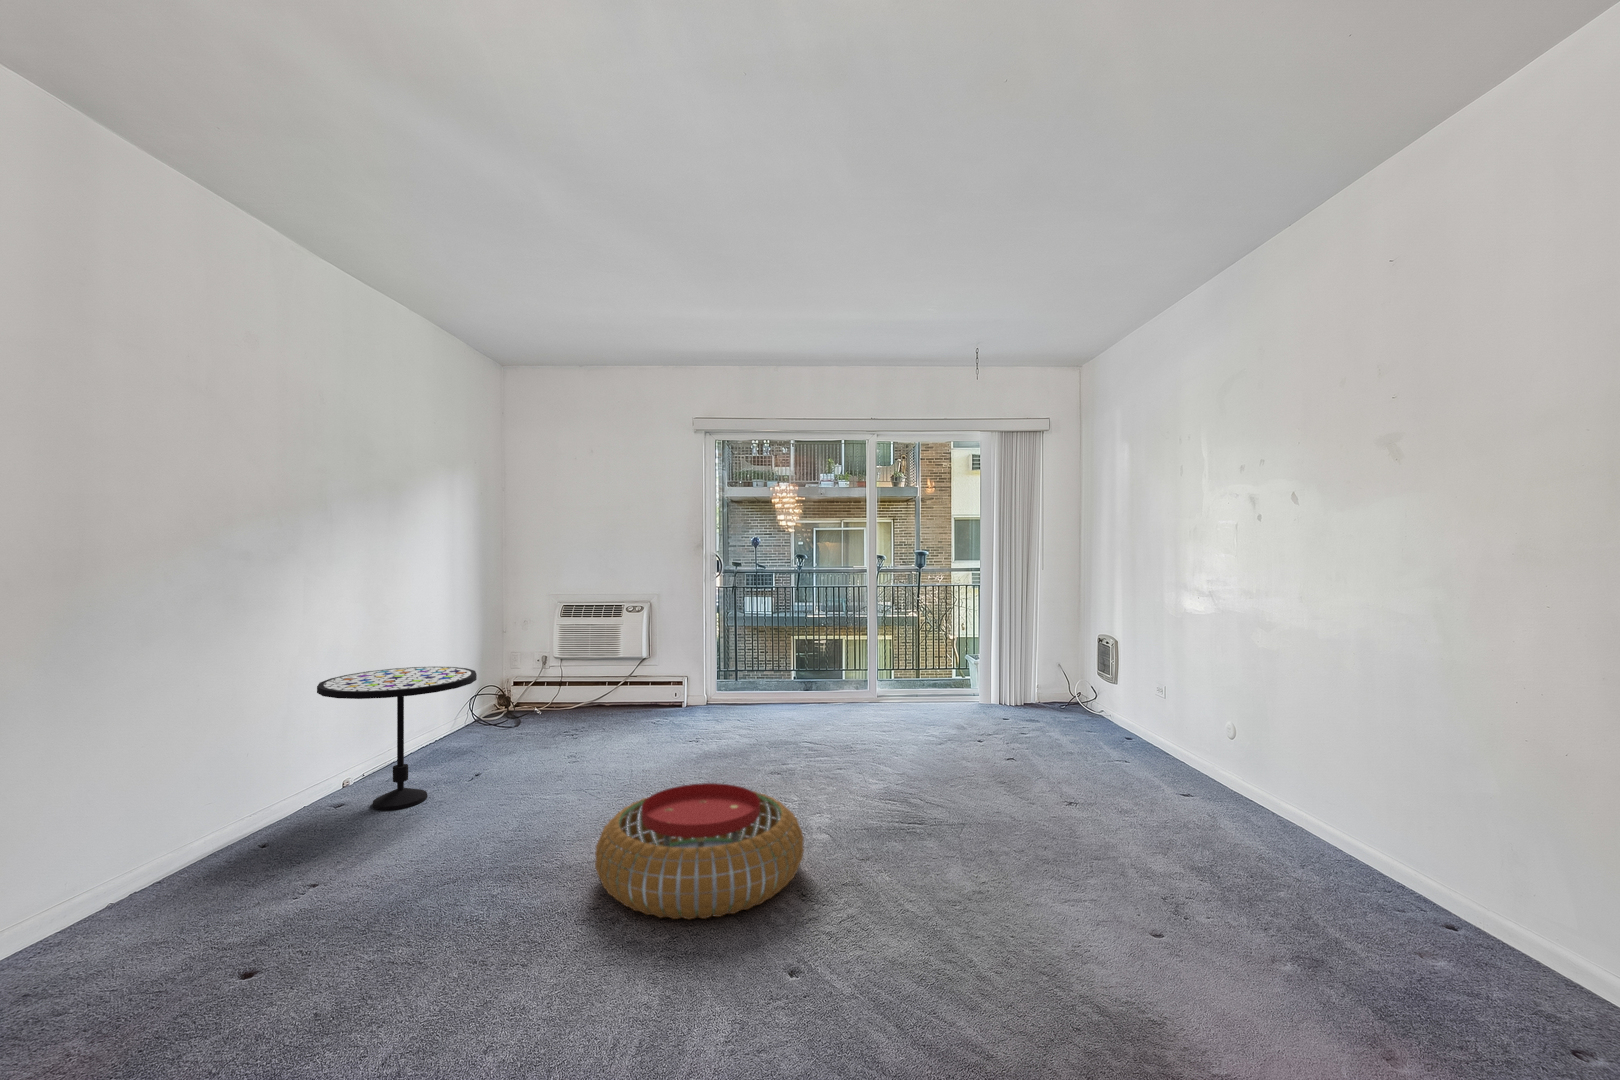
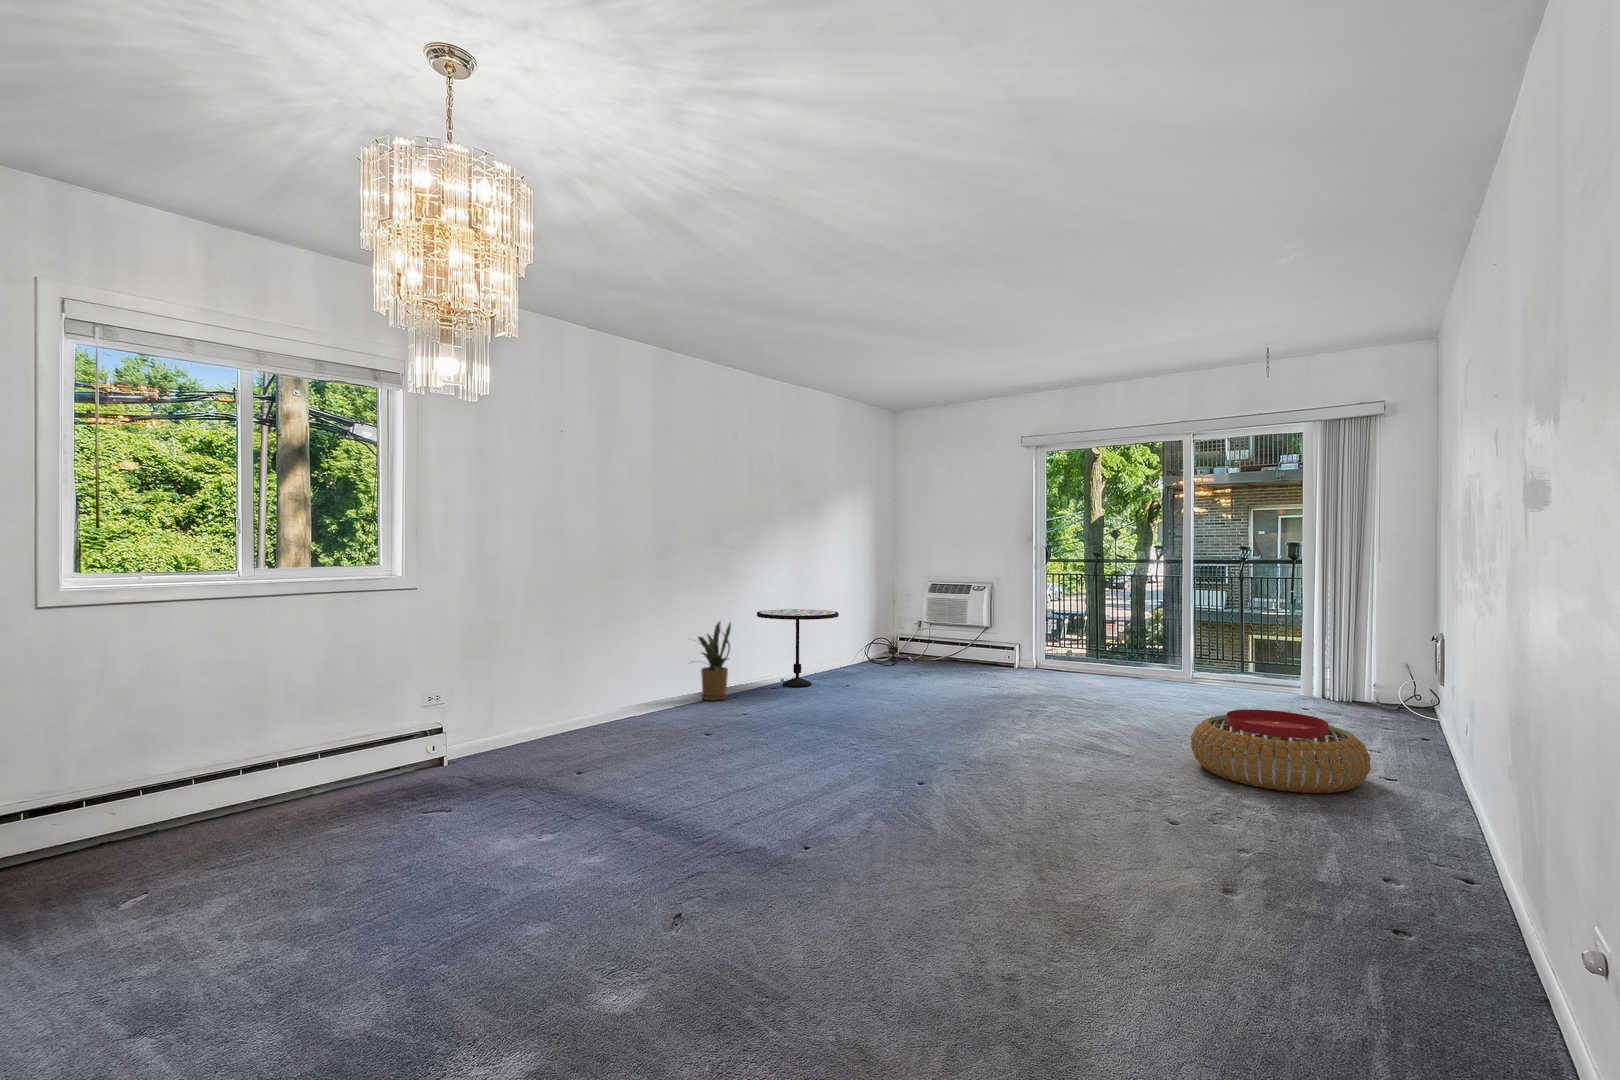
house plant: none [161,717,288,894] -> present [692,622,731,701]
pouf: present [595,783,804,919] -> present [1191,709,1371,793]

